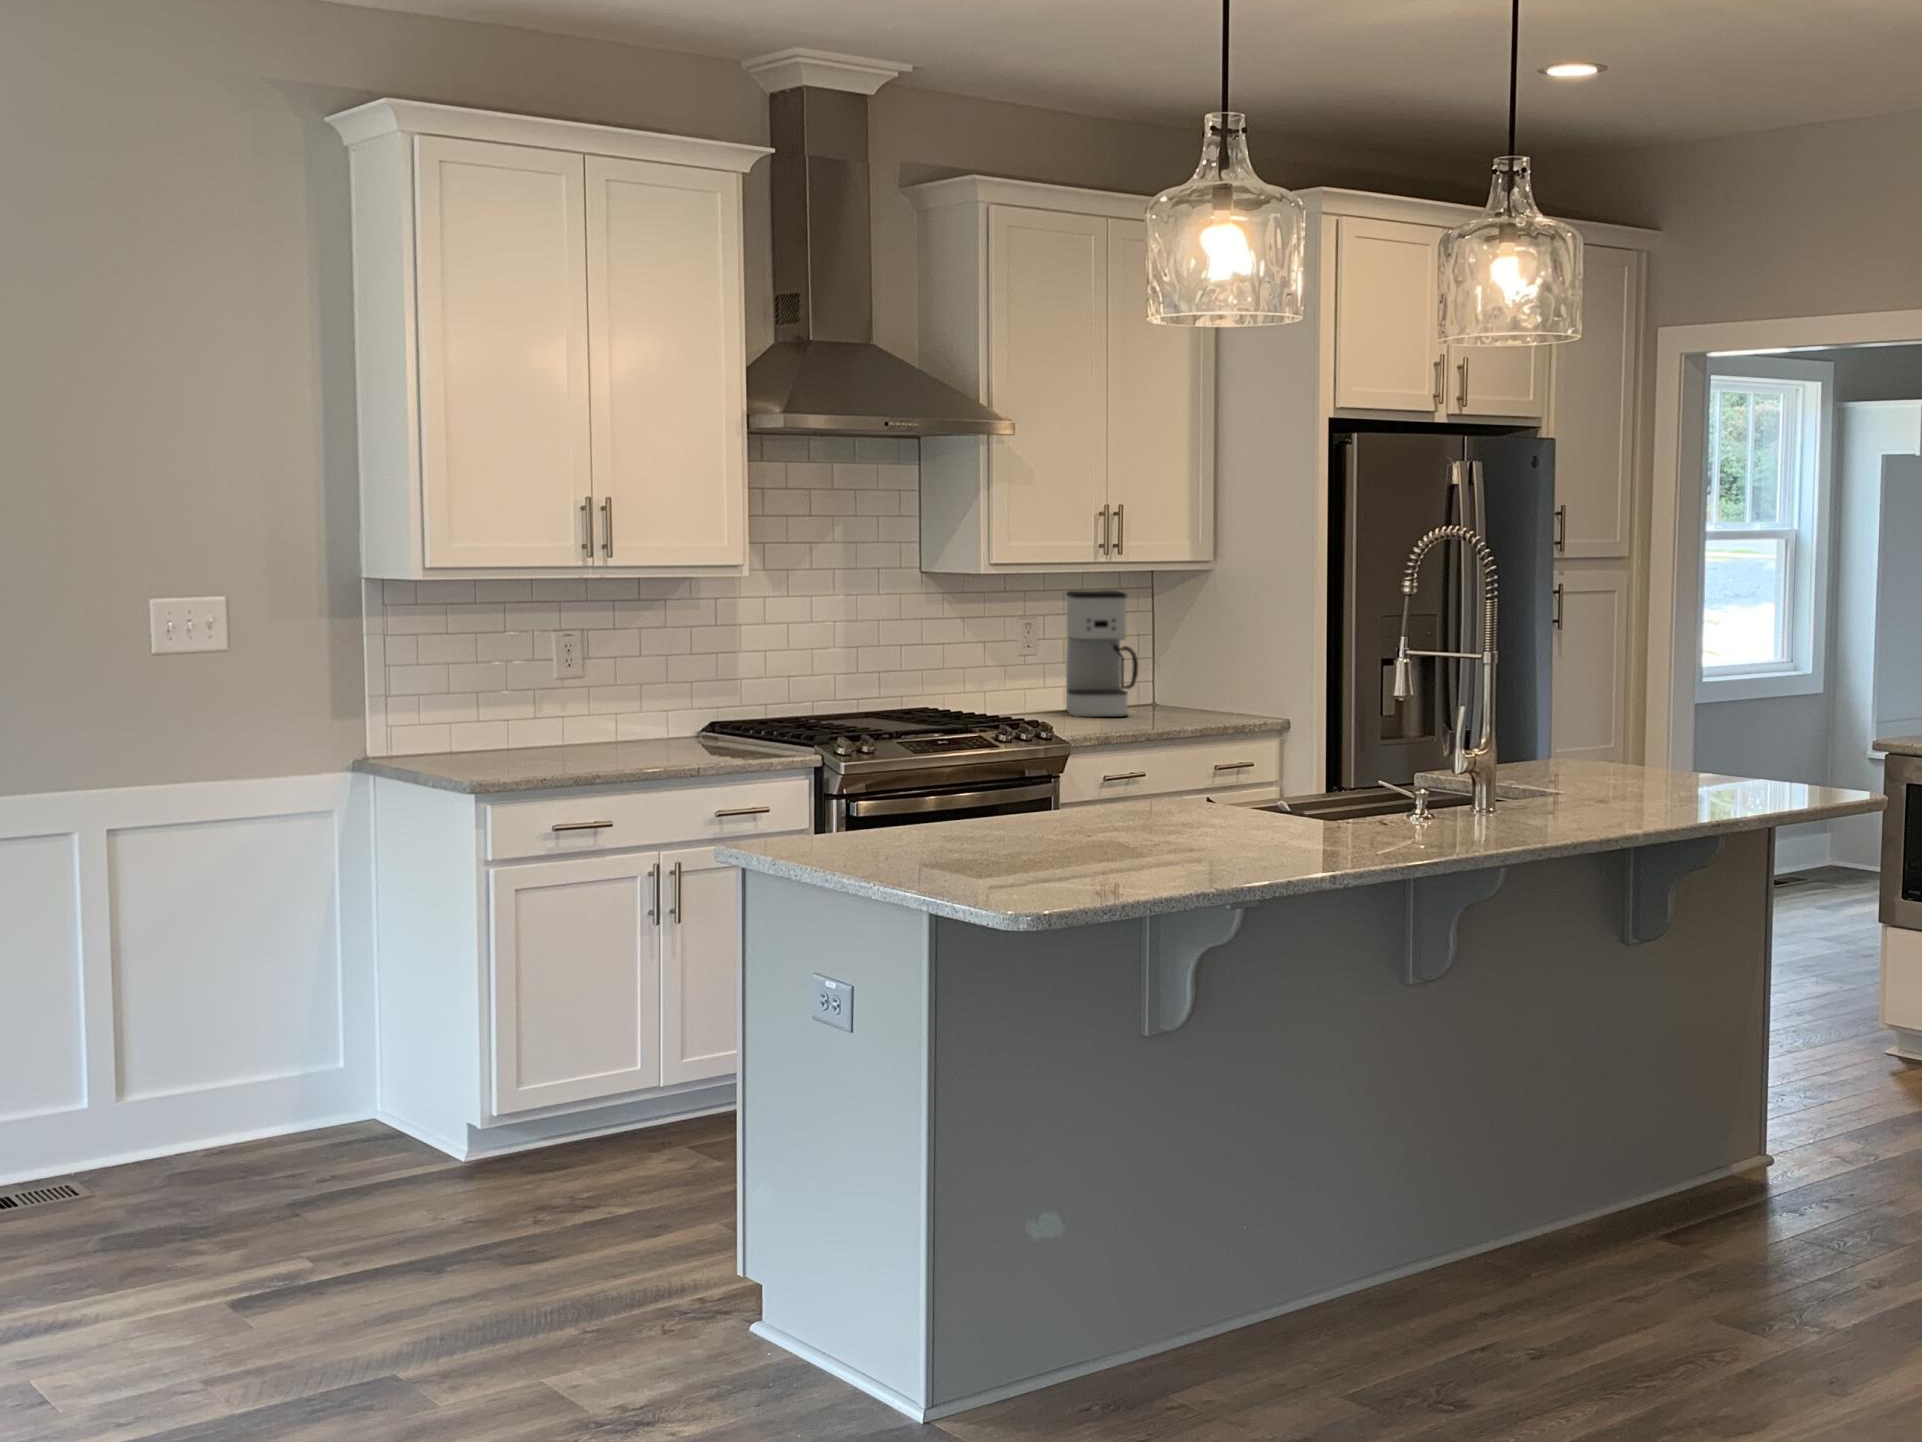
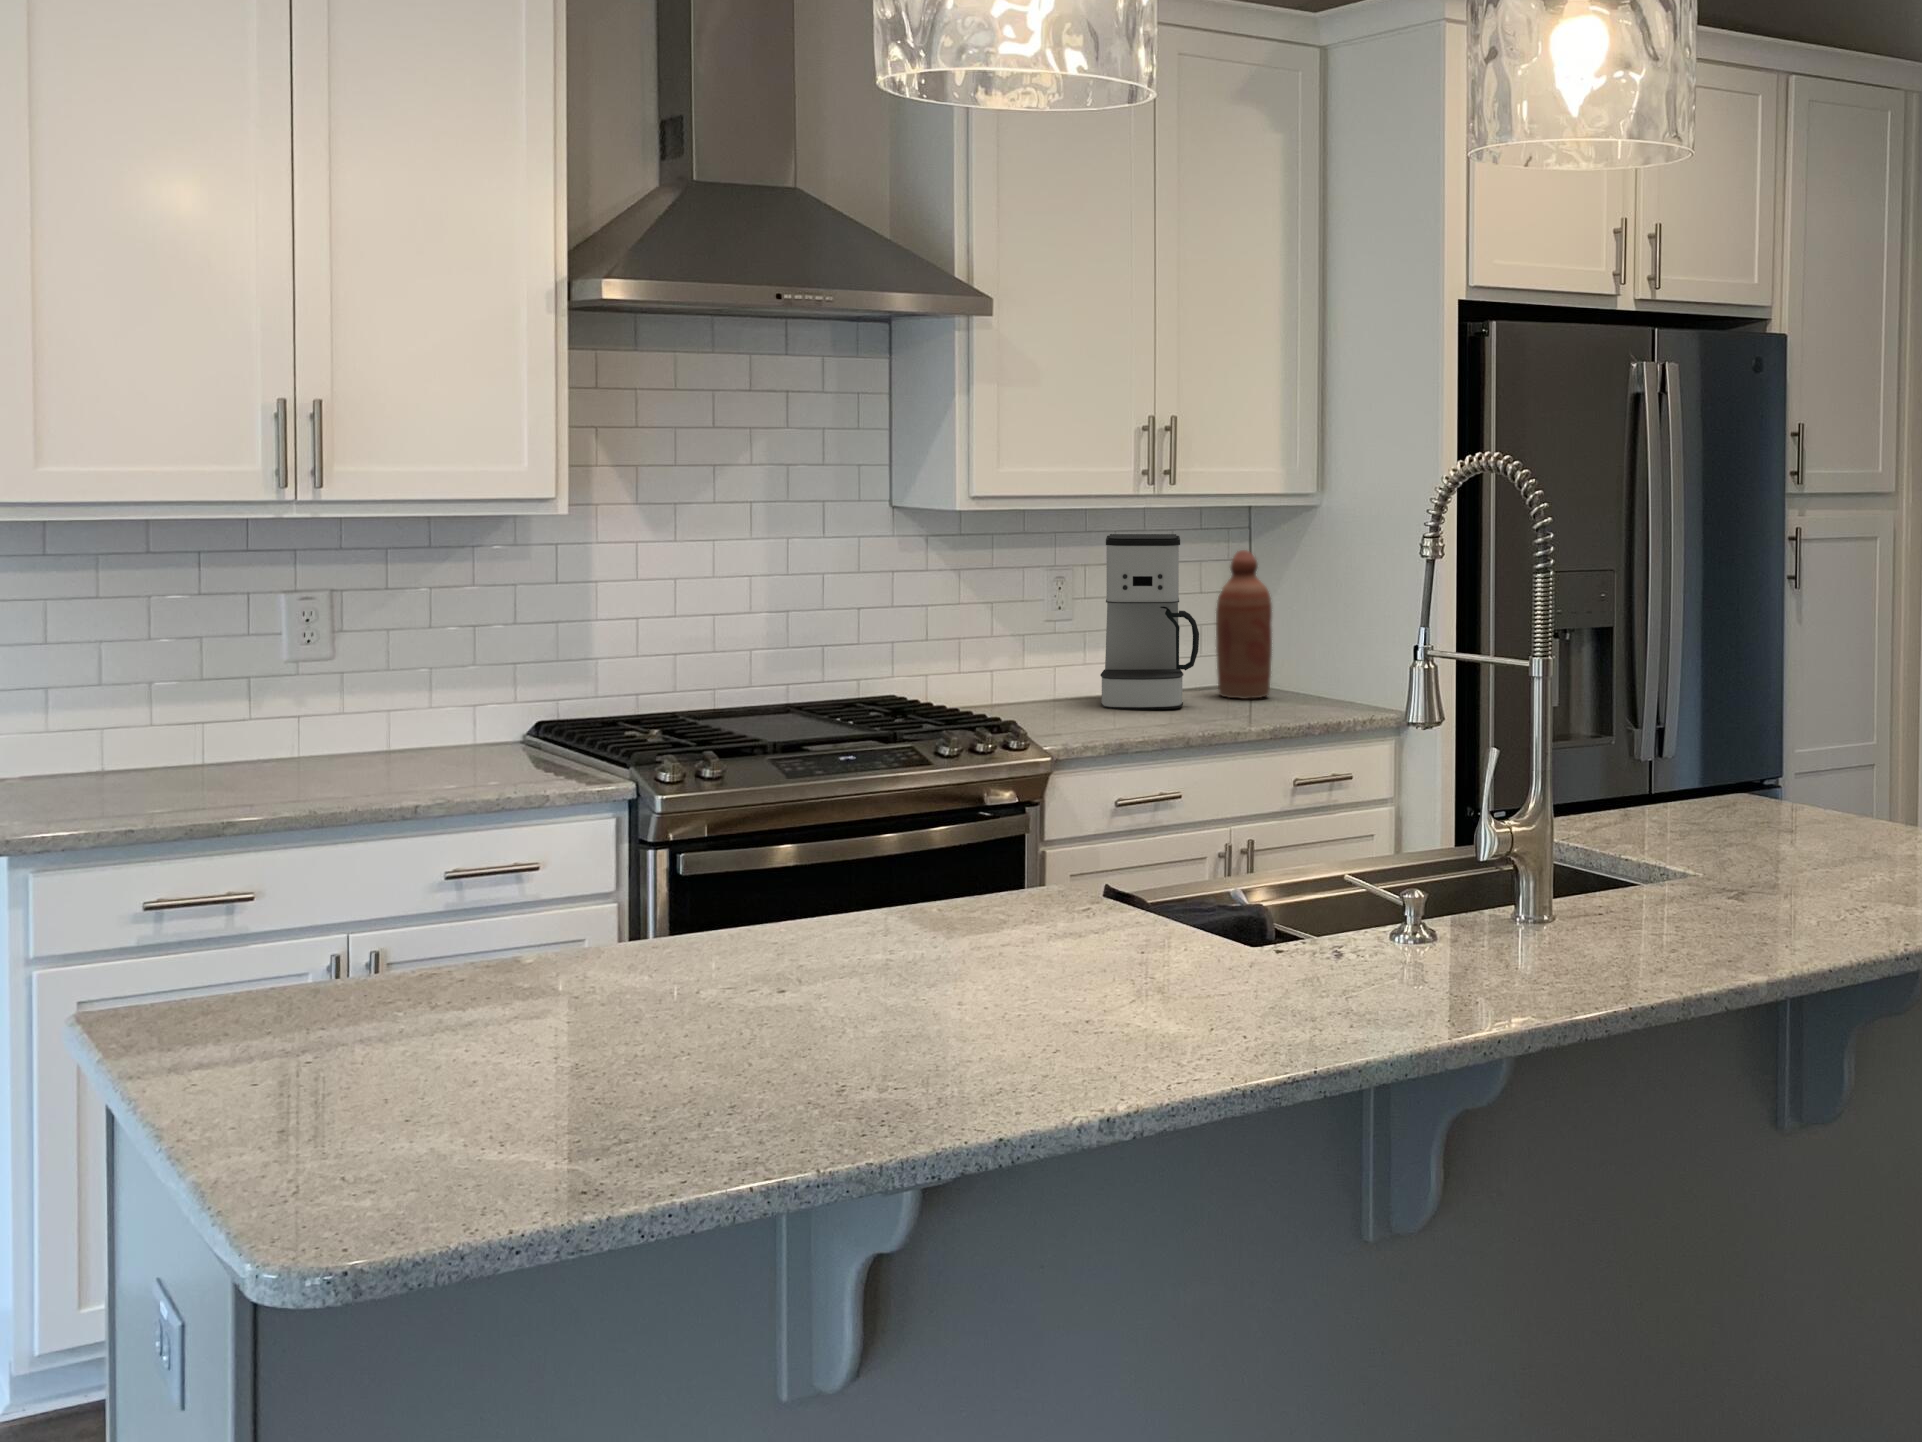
bottle: none [1141,602,1182,711] -> present [1216,550,1272,699]

